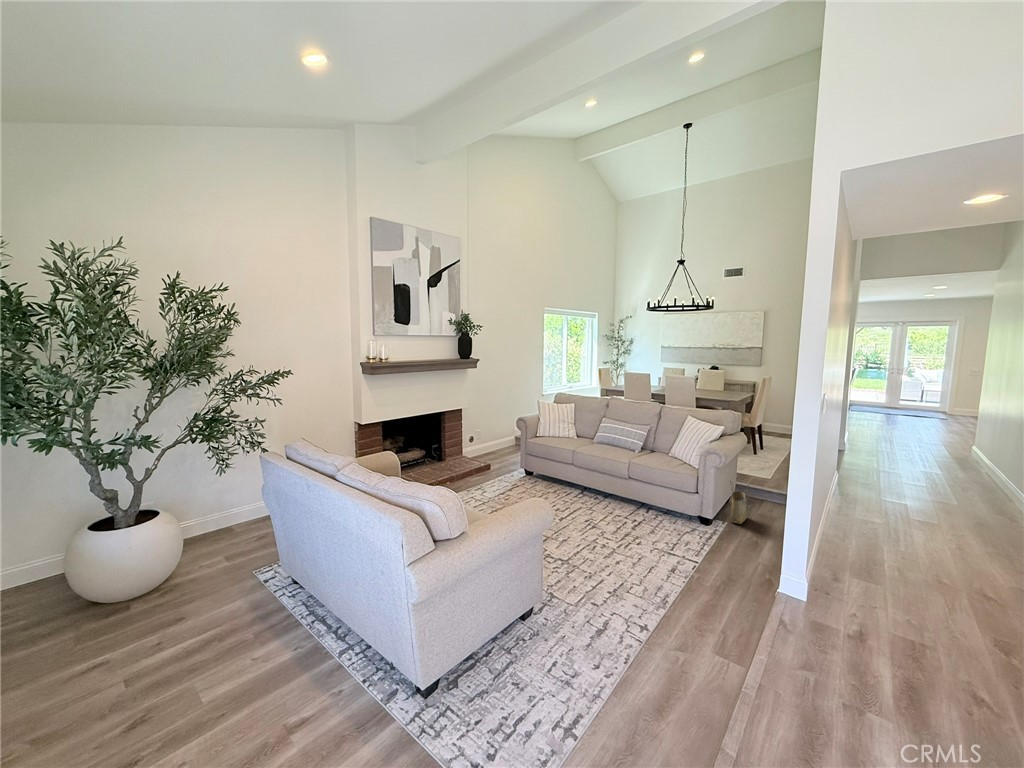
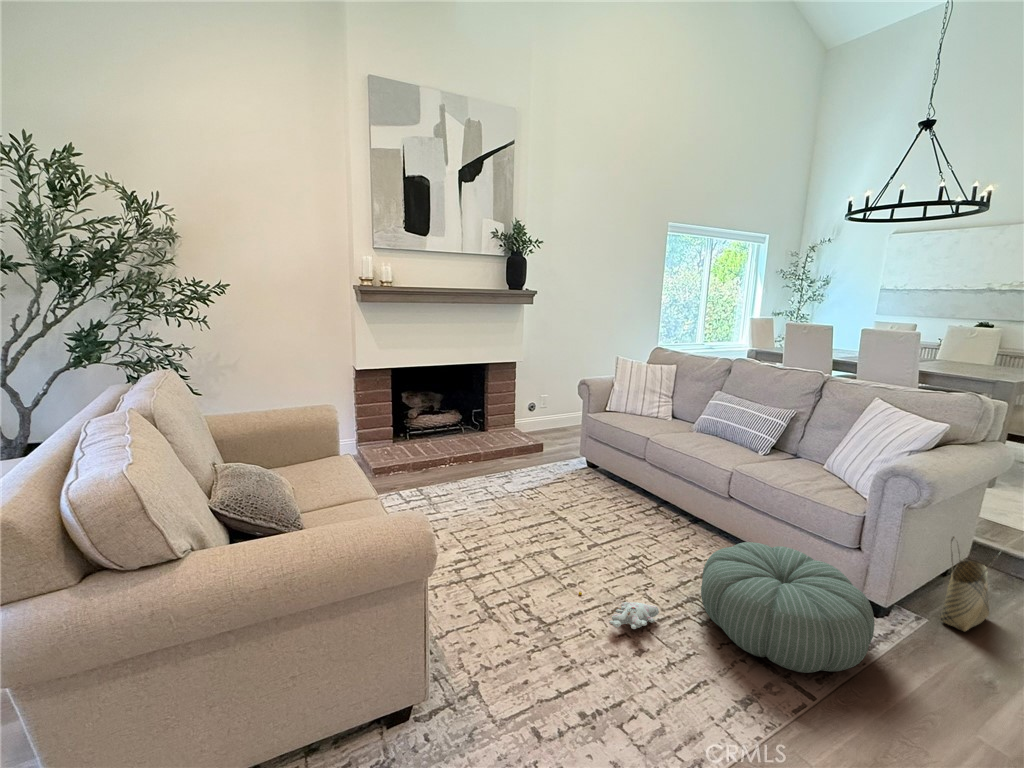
pouf: none [631,498,712,553] -> present [701,542,875,673]
plush toy: none [572,540,619,554] -> present [579,592,659,629]

